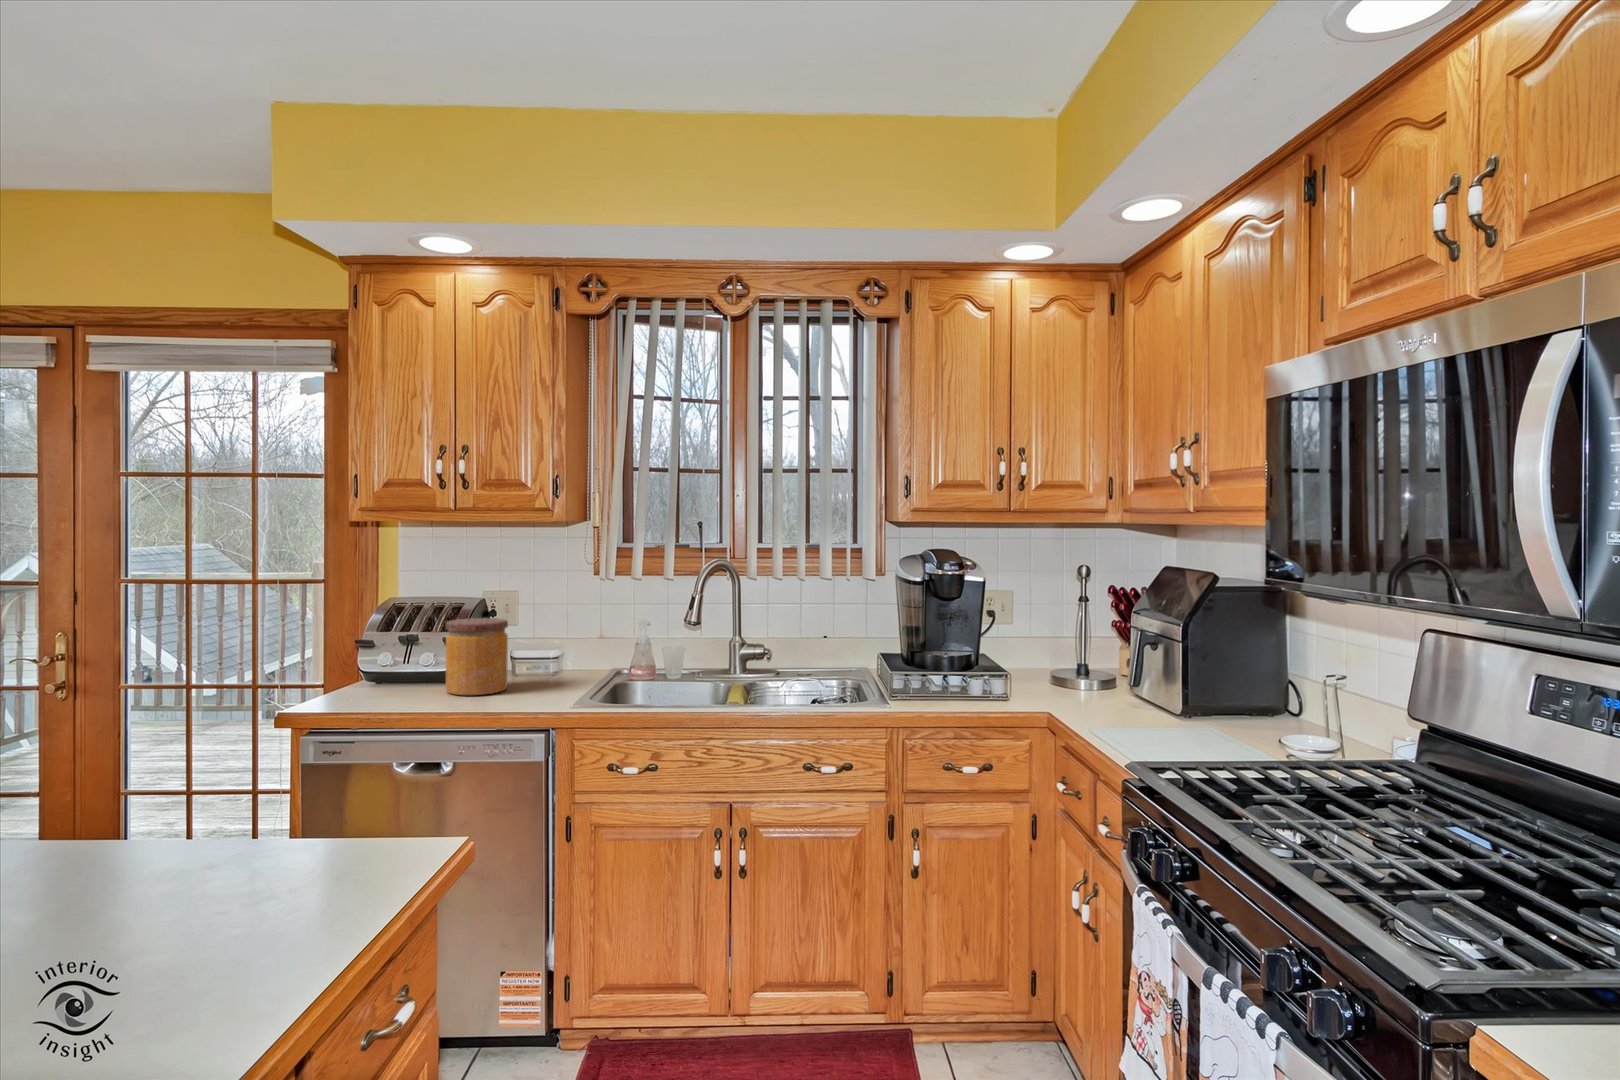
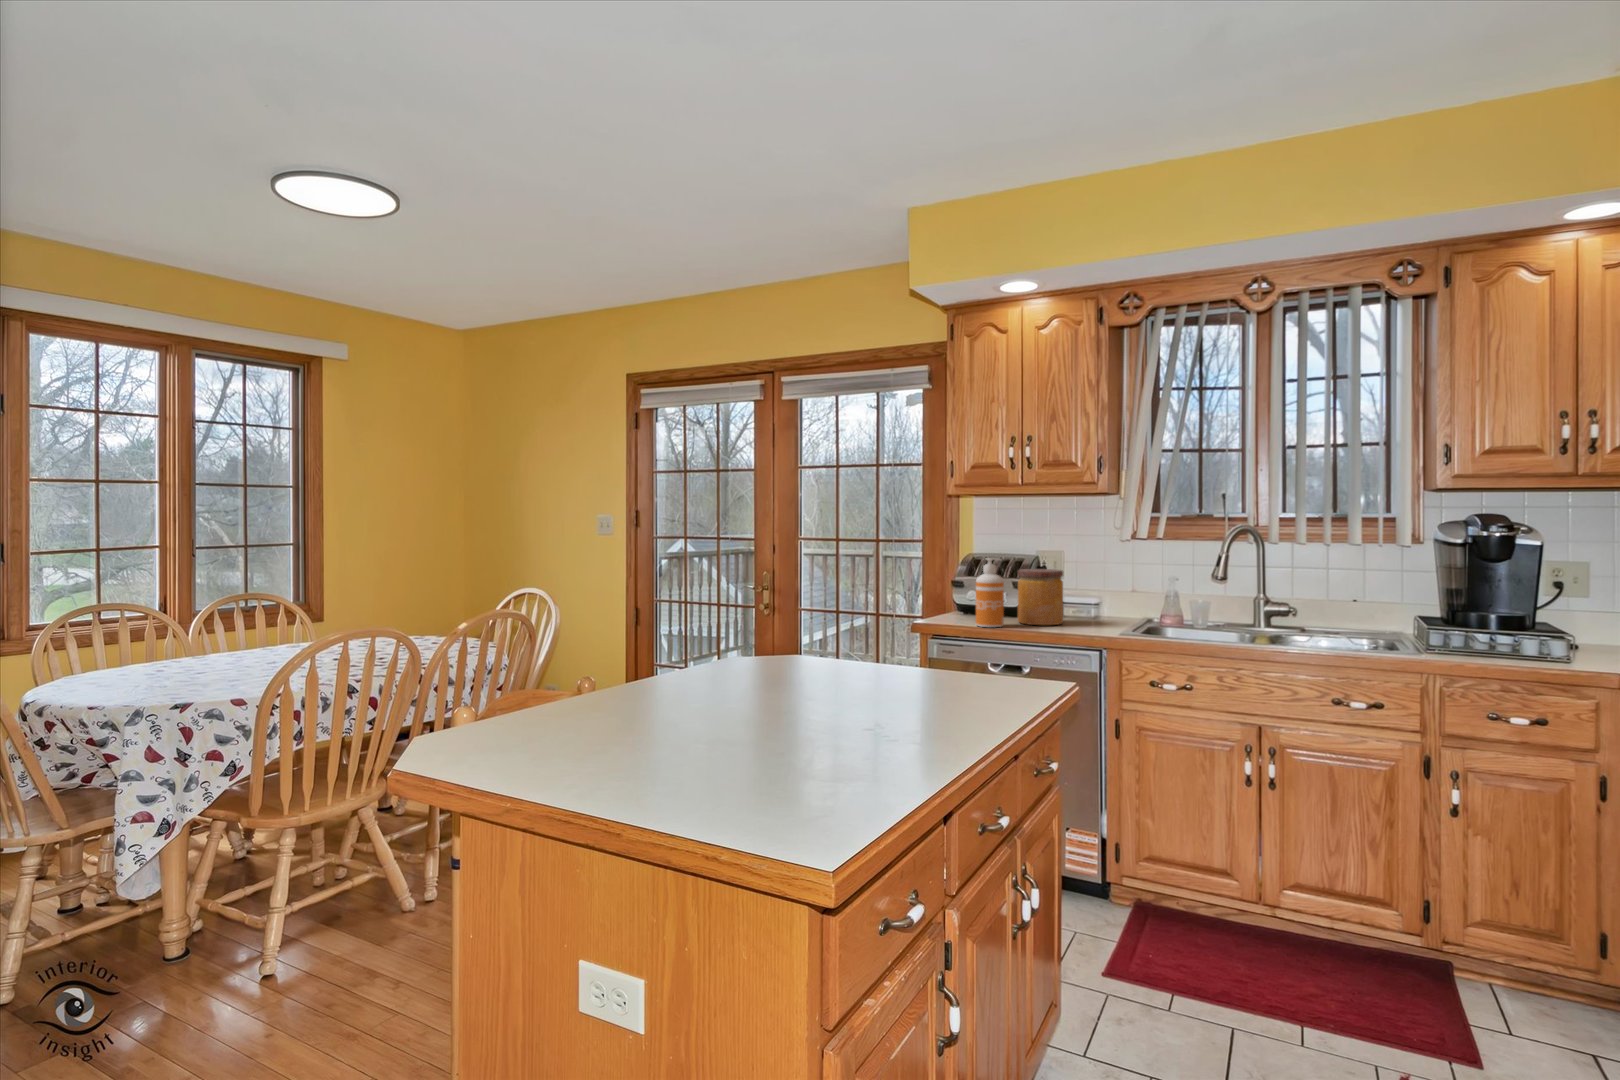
soap dispenser: none [380,609,421,706] -> present [976,558,1004,627]

